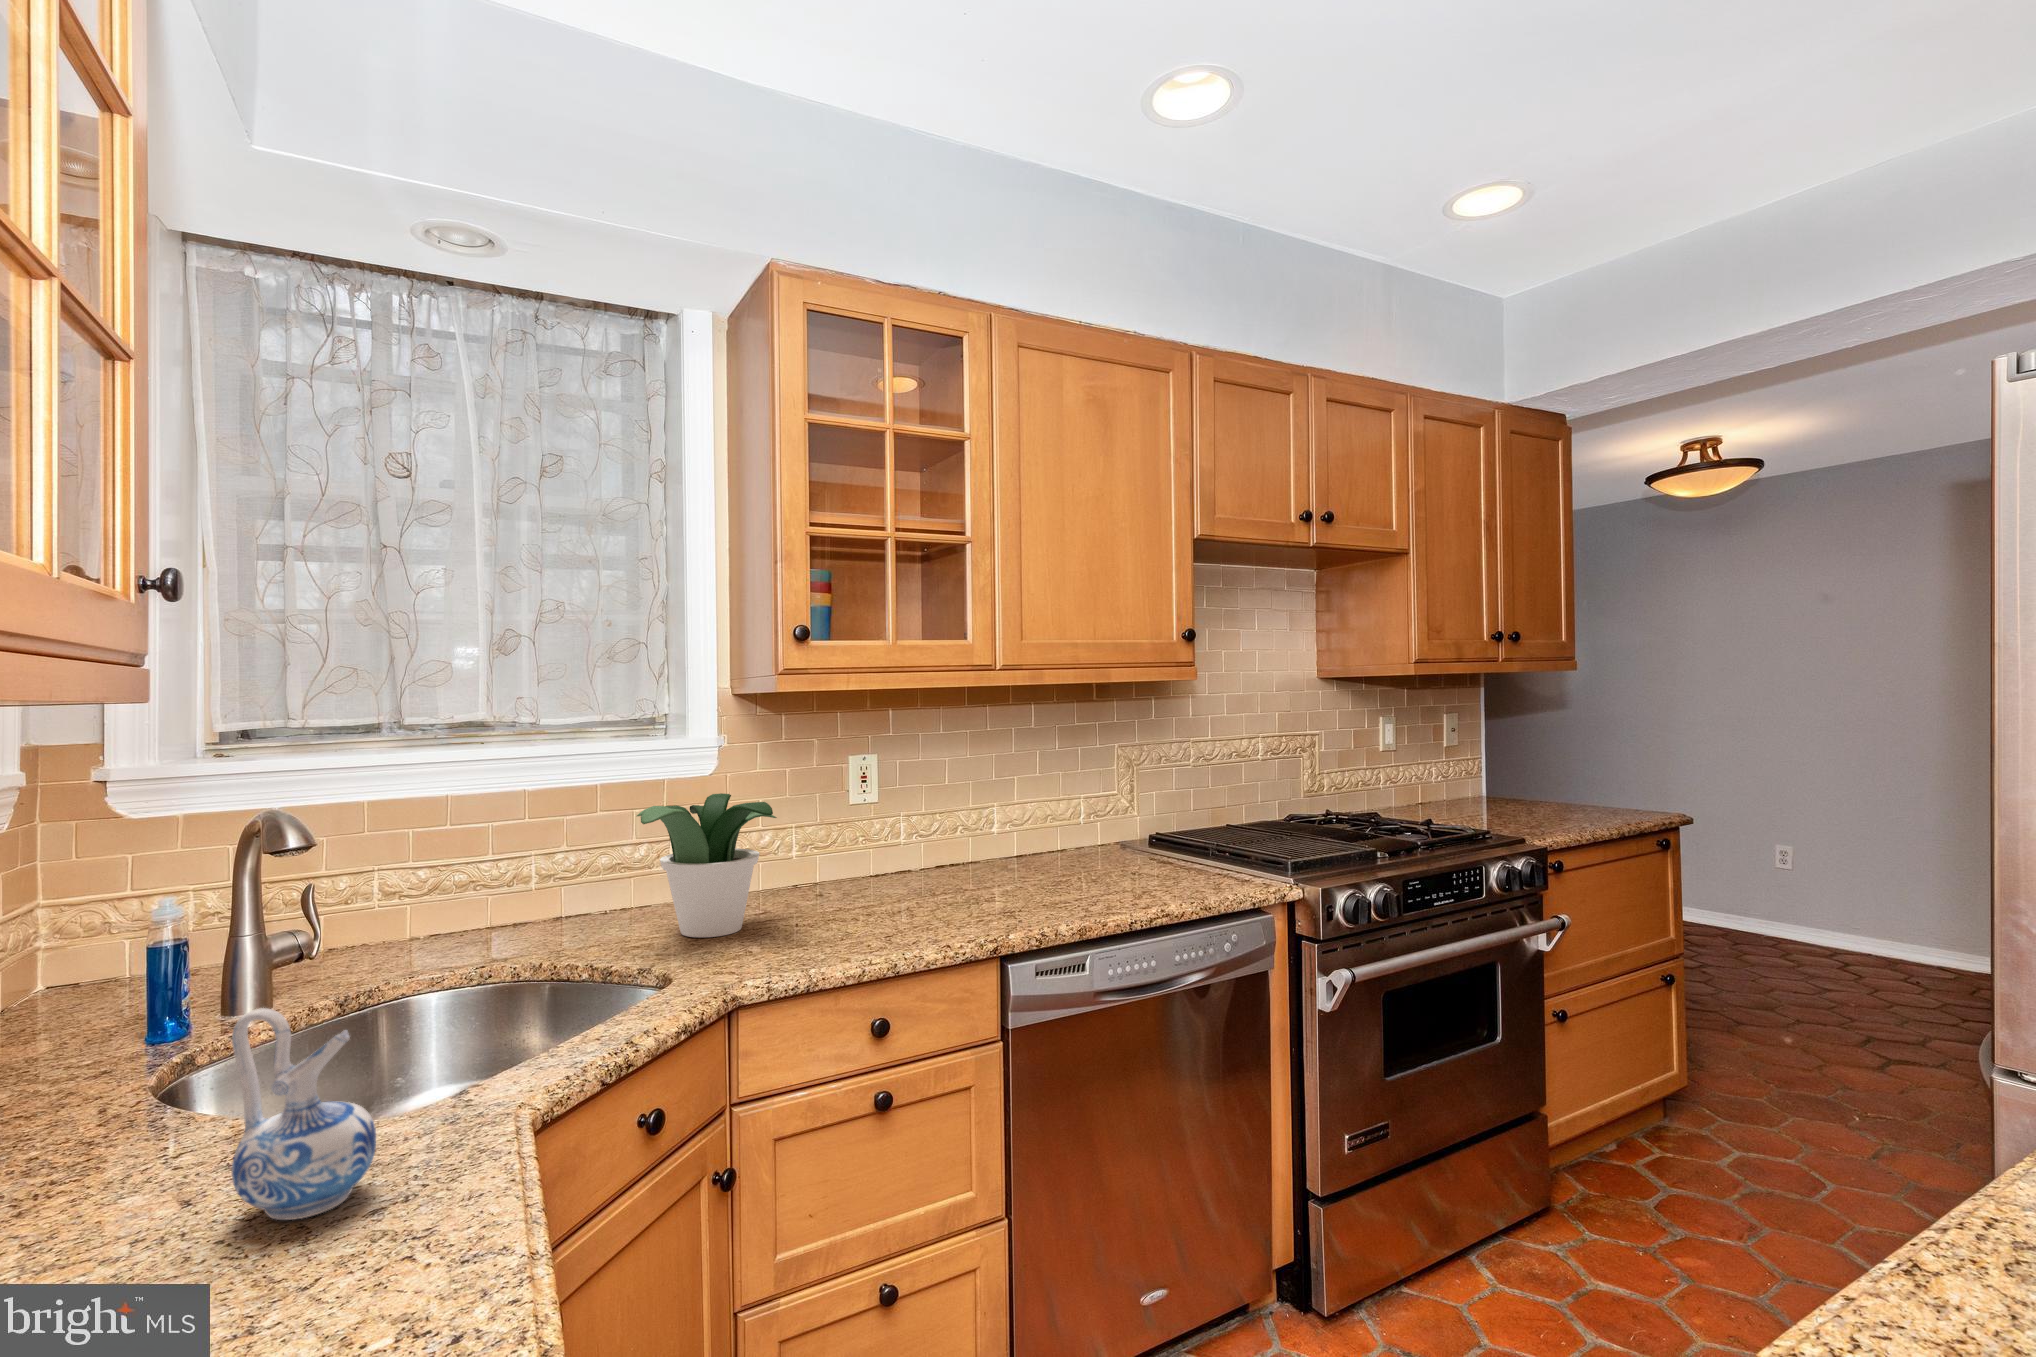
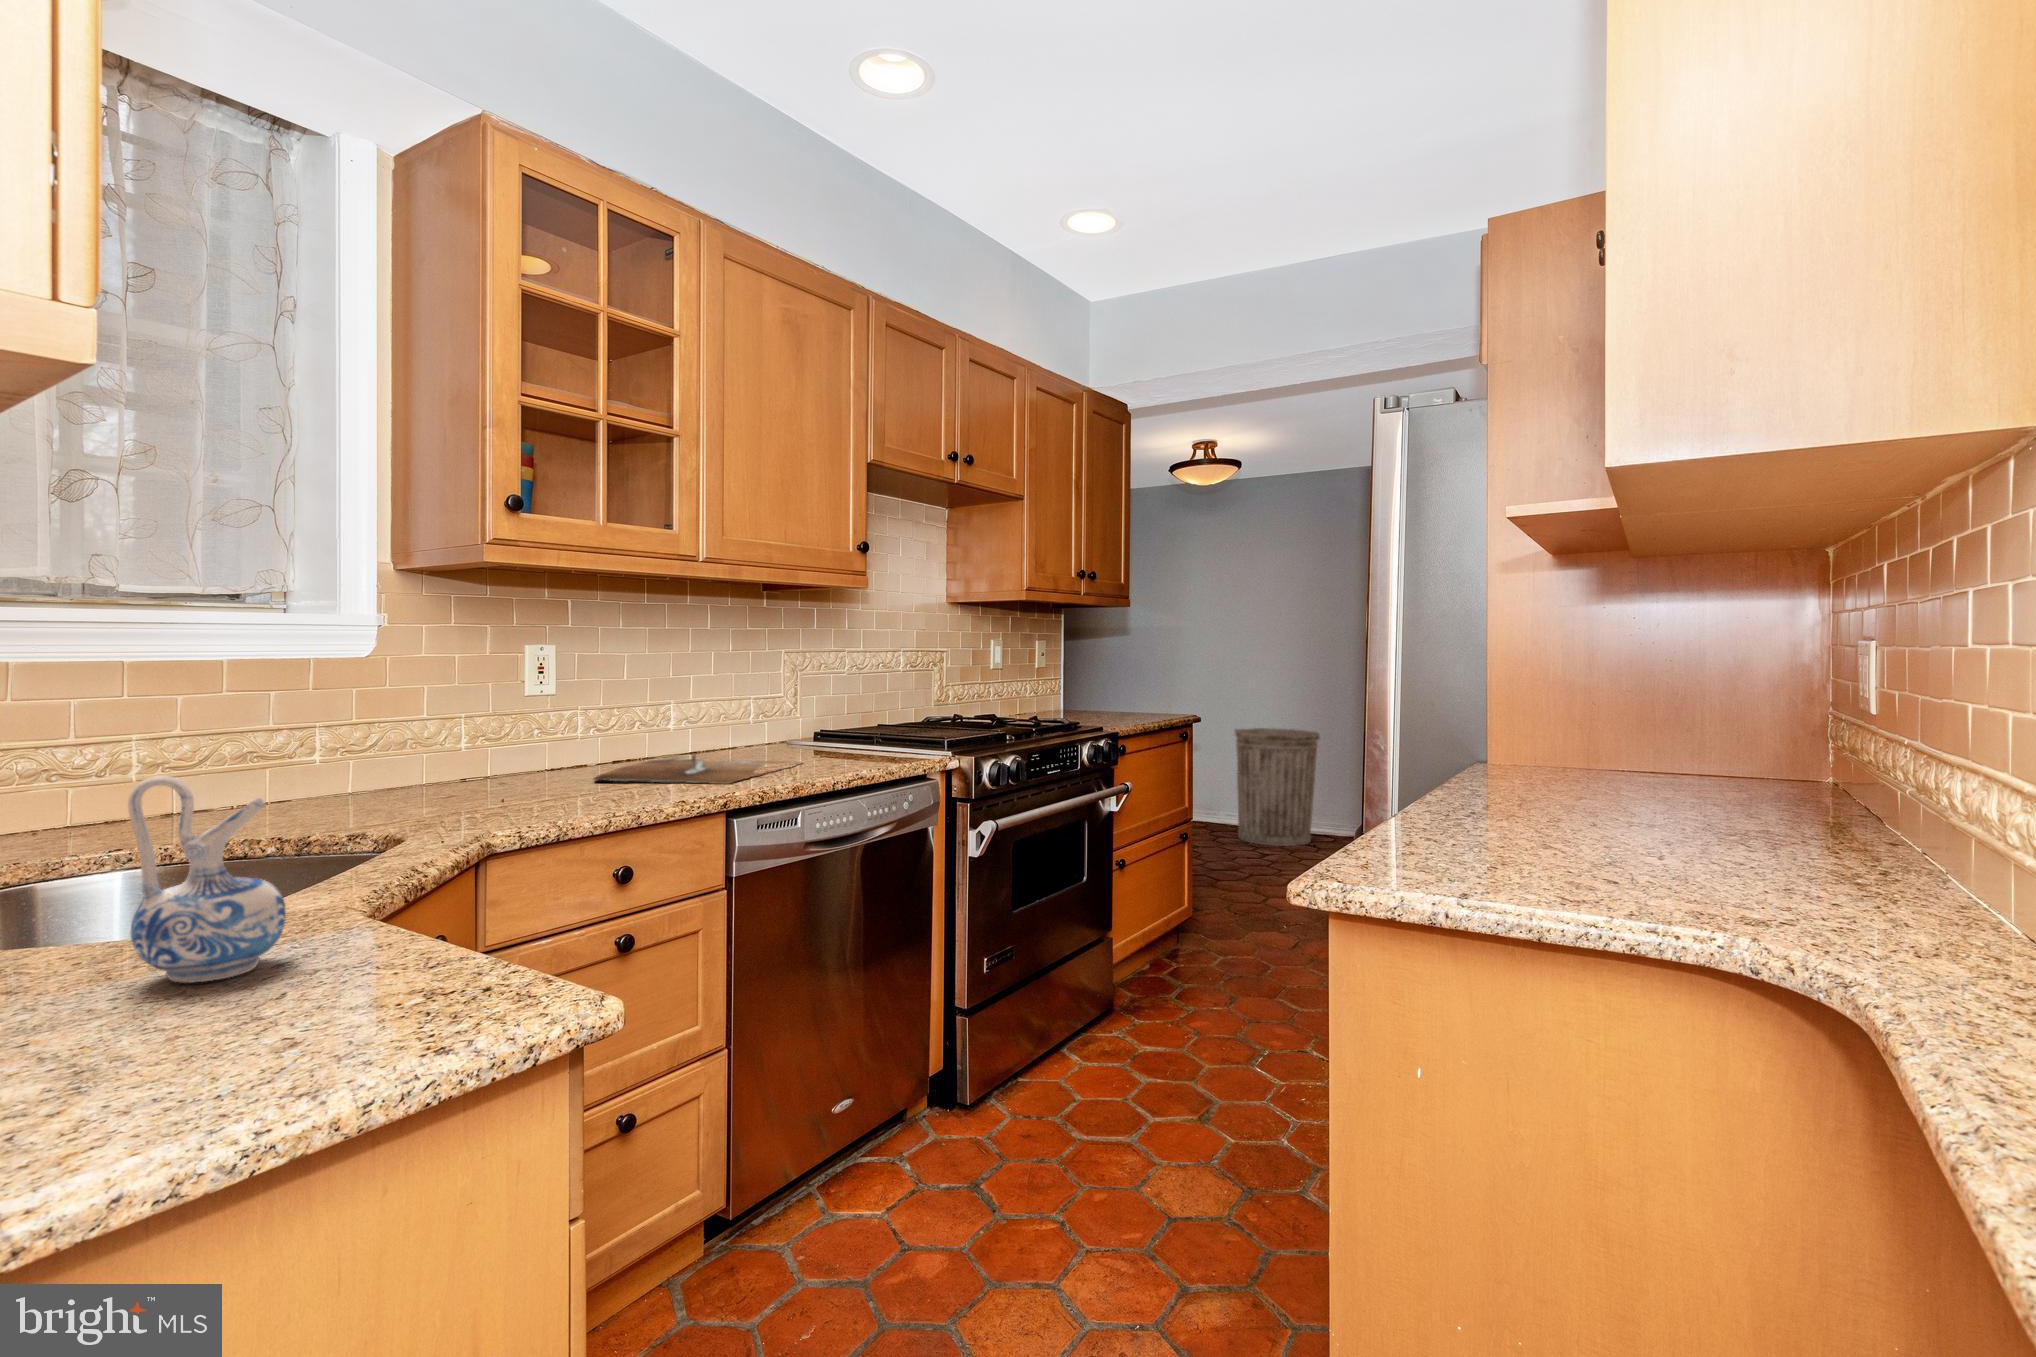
potted plant: present [637,793,777,937] -> none [330,664,497,808]
trash can: none [1772,807,1919,975] -> present [1235,728,1320,846]
cutting board: none [886,872,1113,922] -> present [594,755,801,784]

